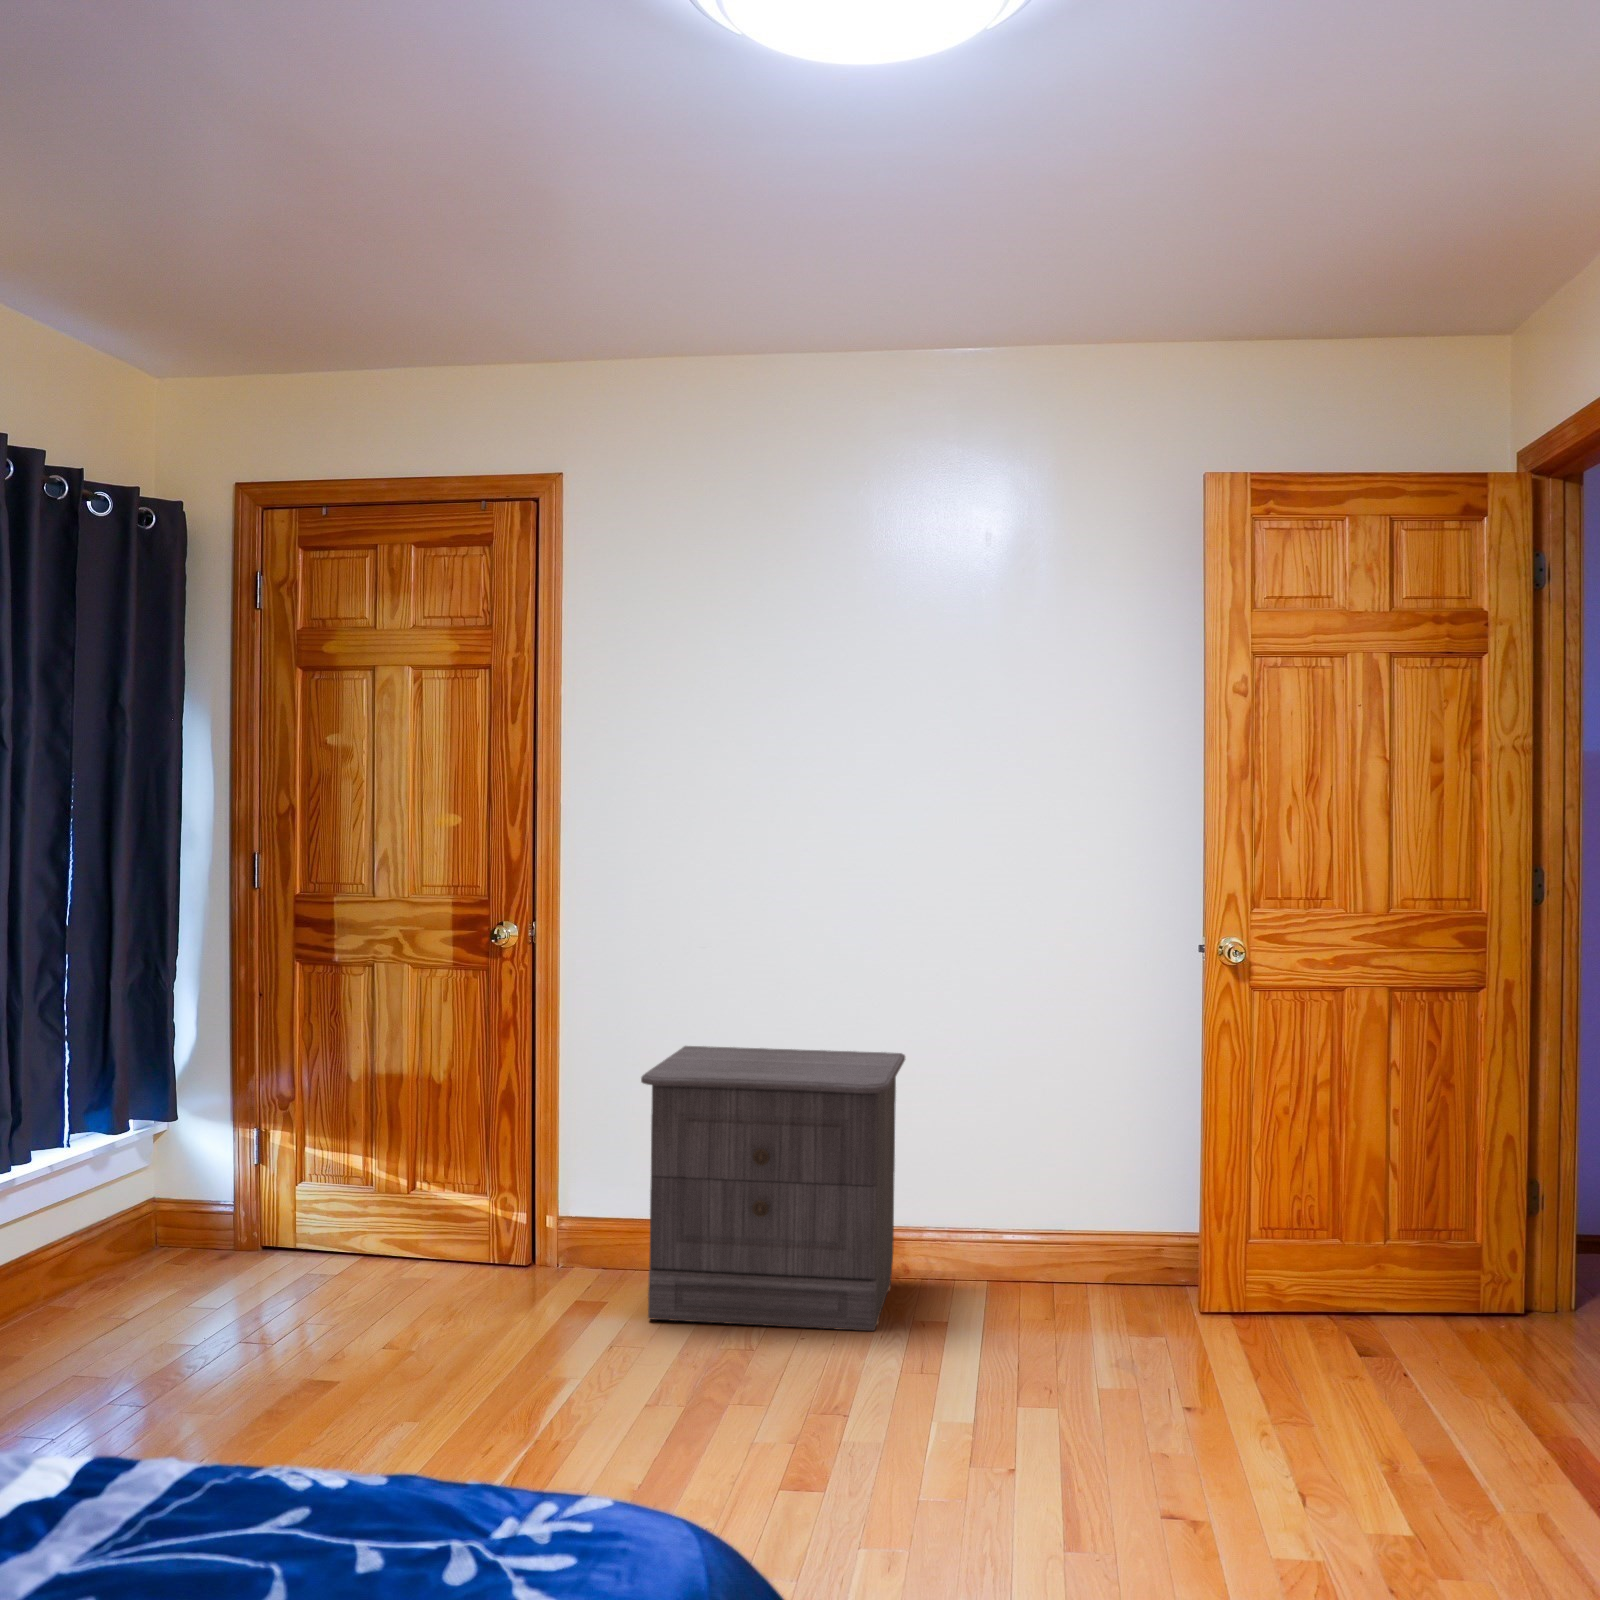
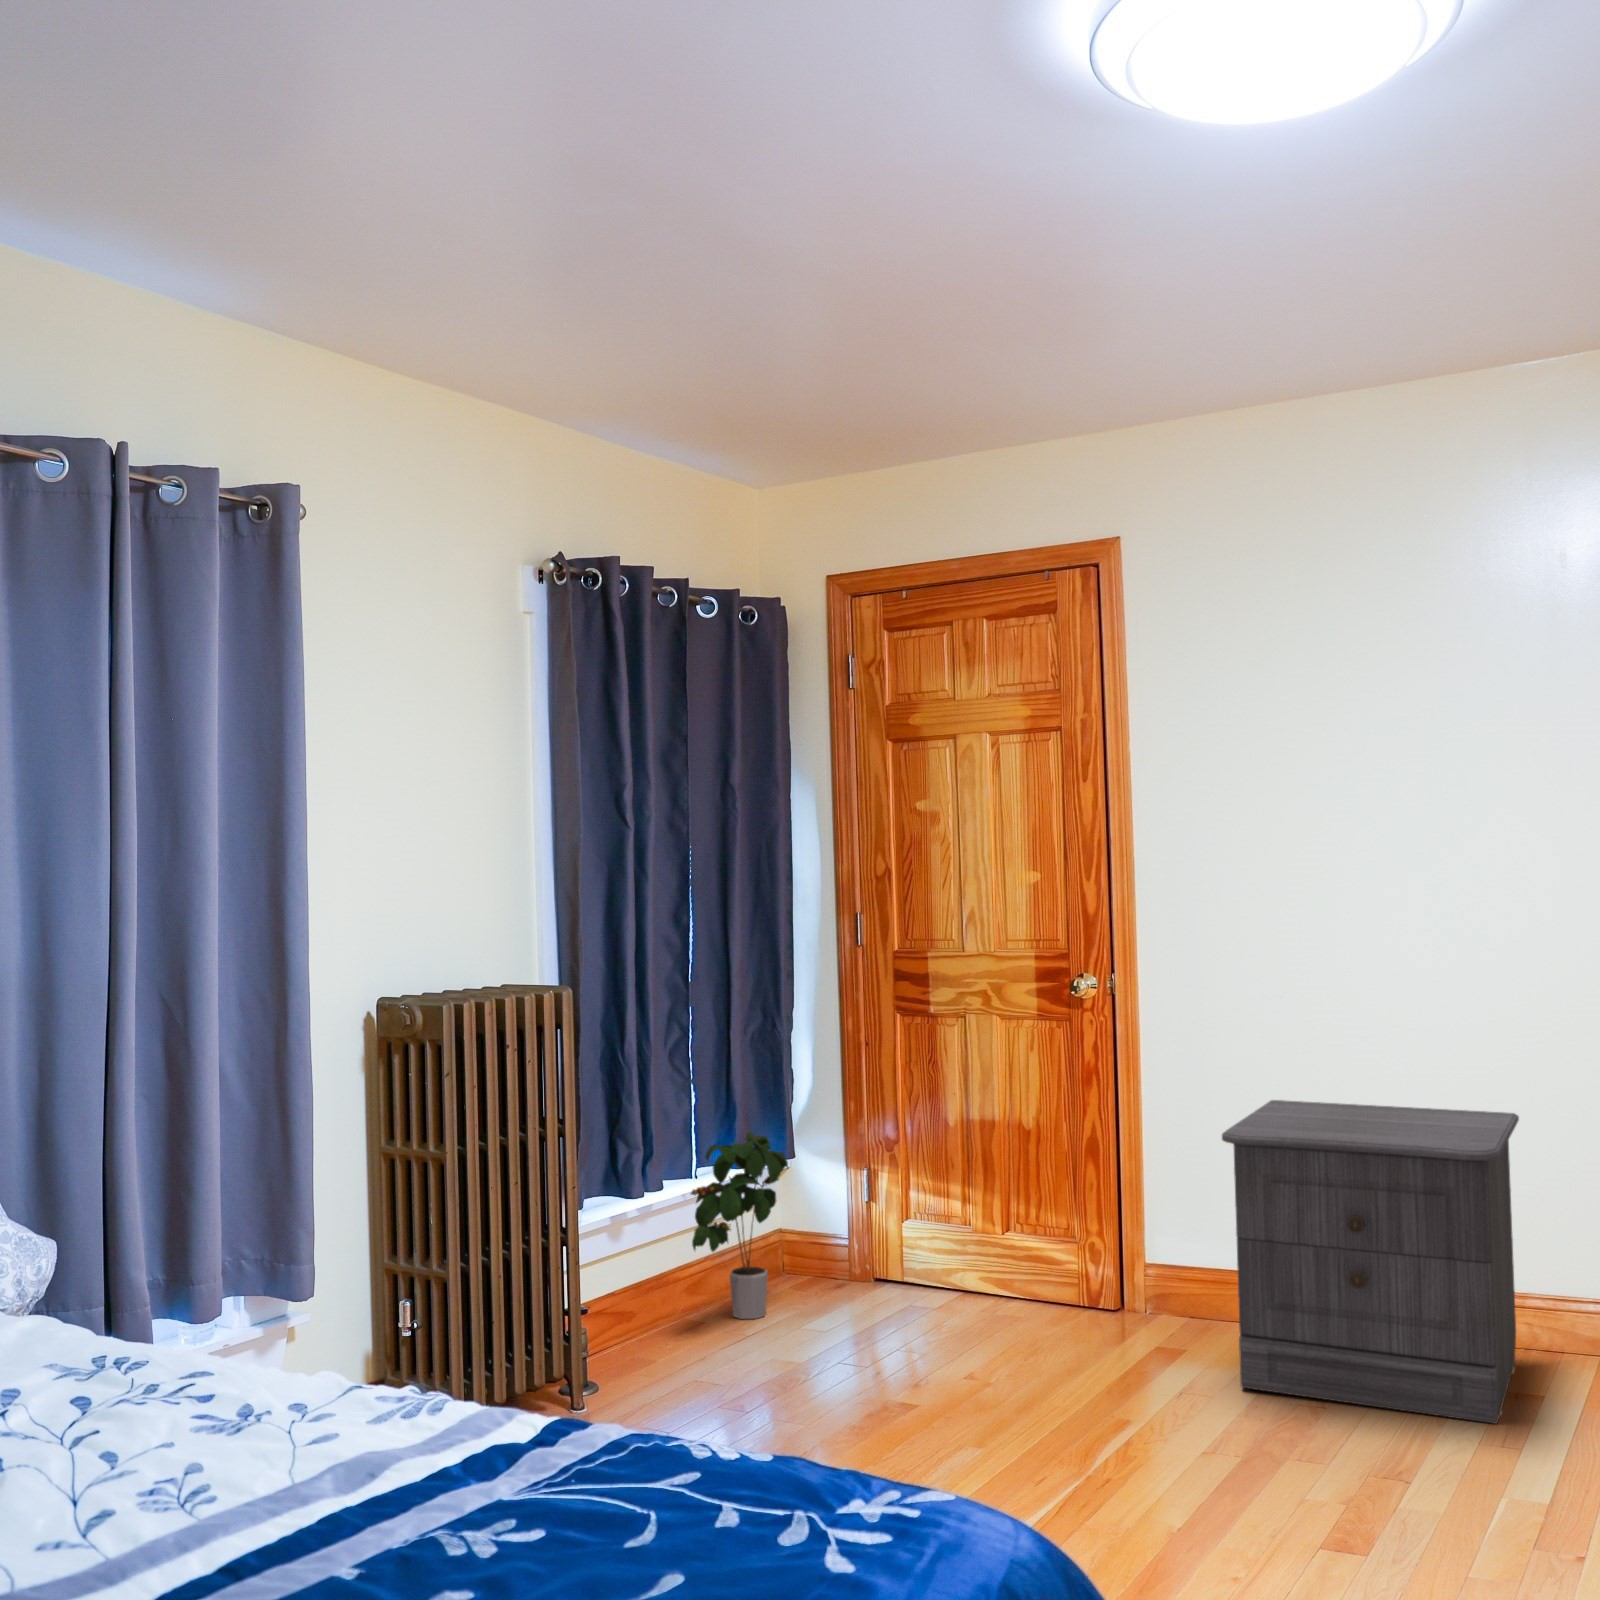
potted plant: none [63,1091,173,1295] -> present [691,1132,788,1319]

